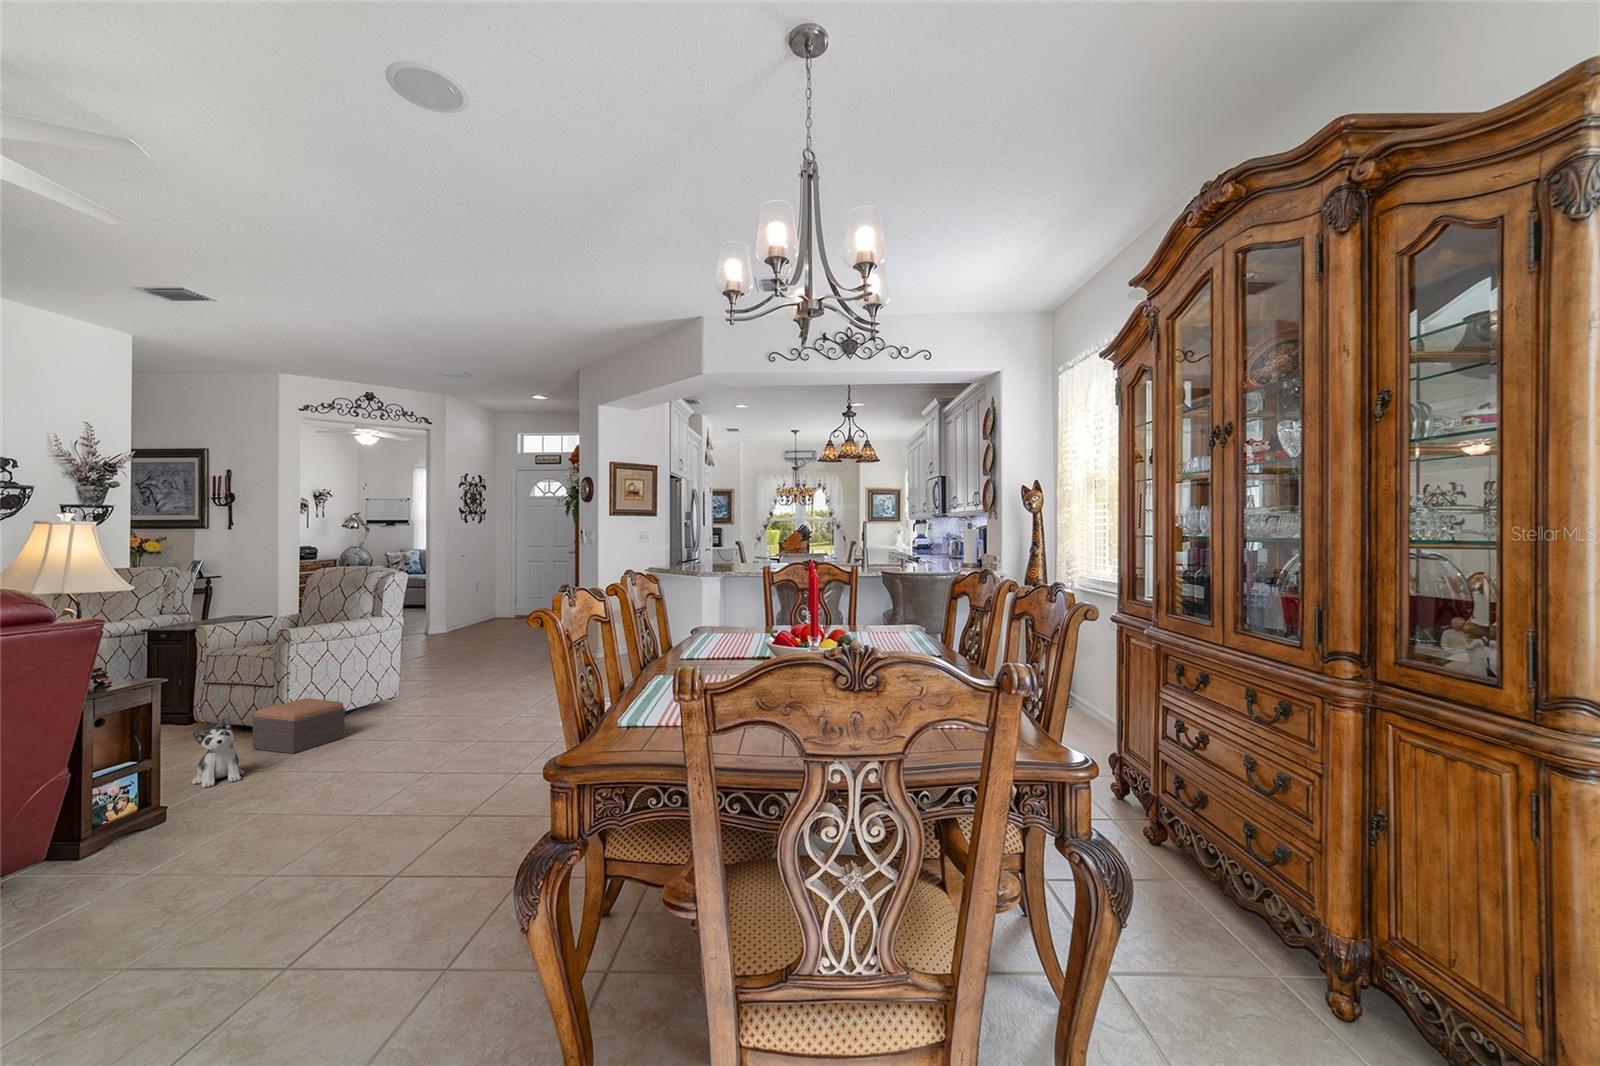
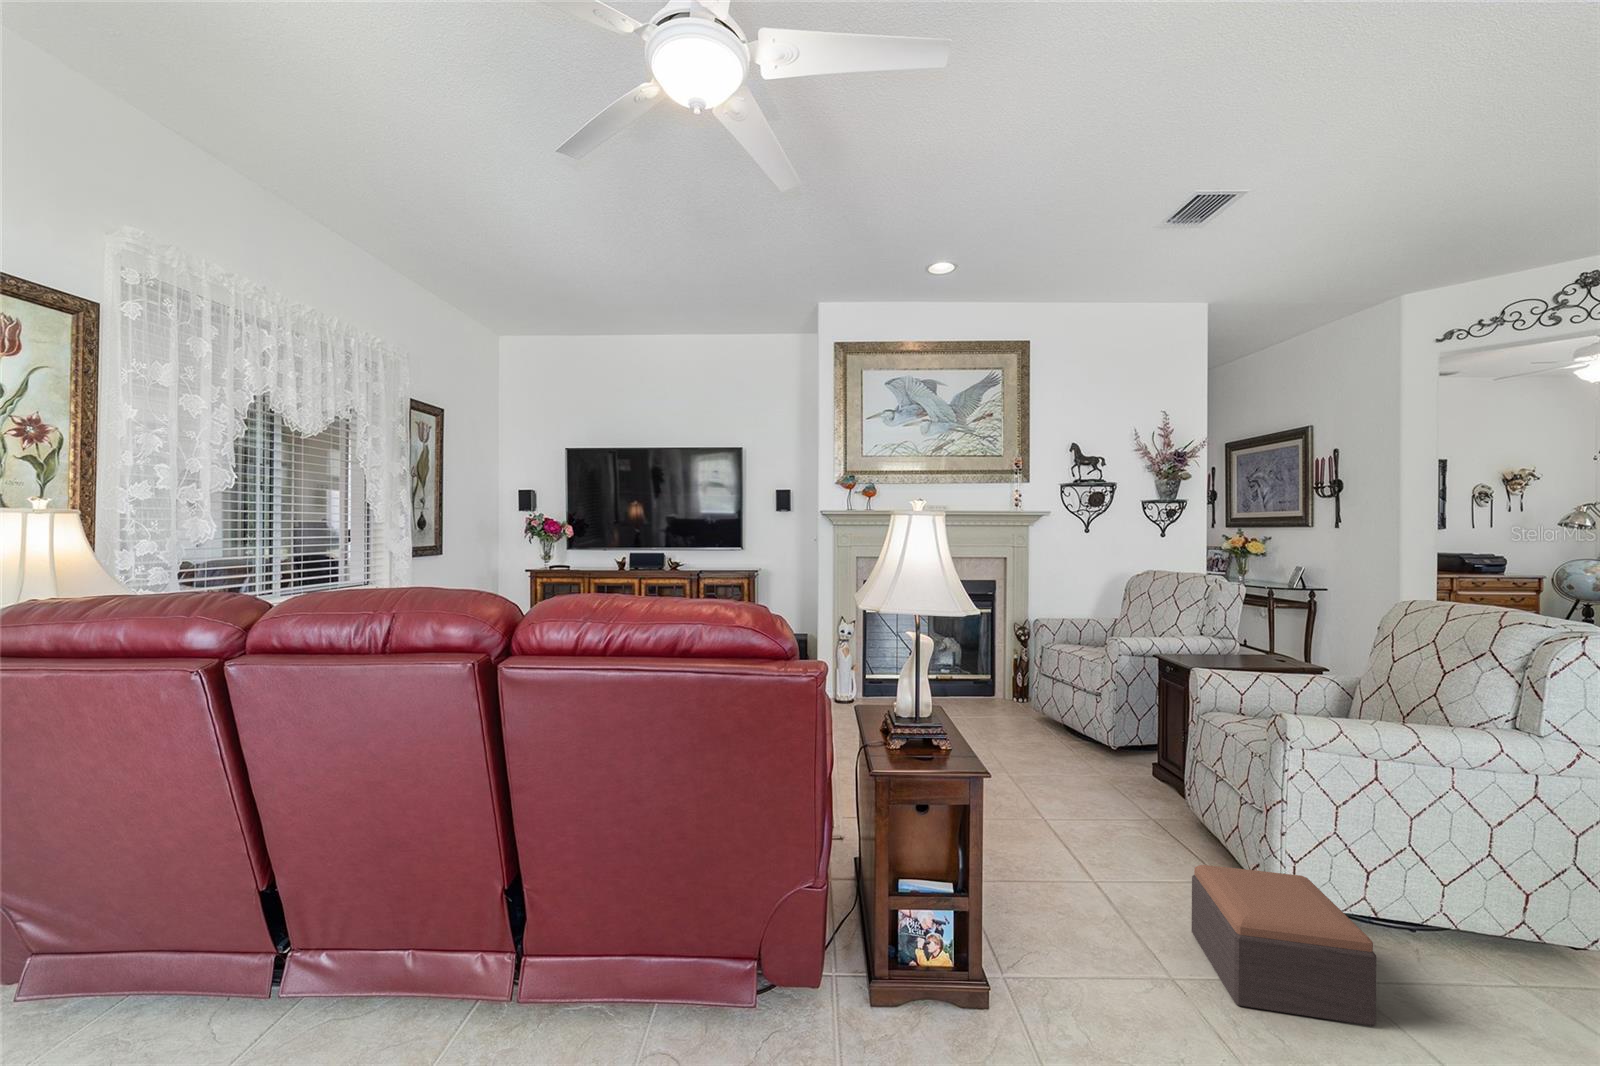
plush toy: present [192,718,244,788] -> none [1040,878,1122,1021]

